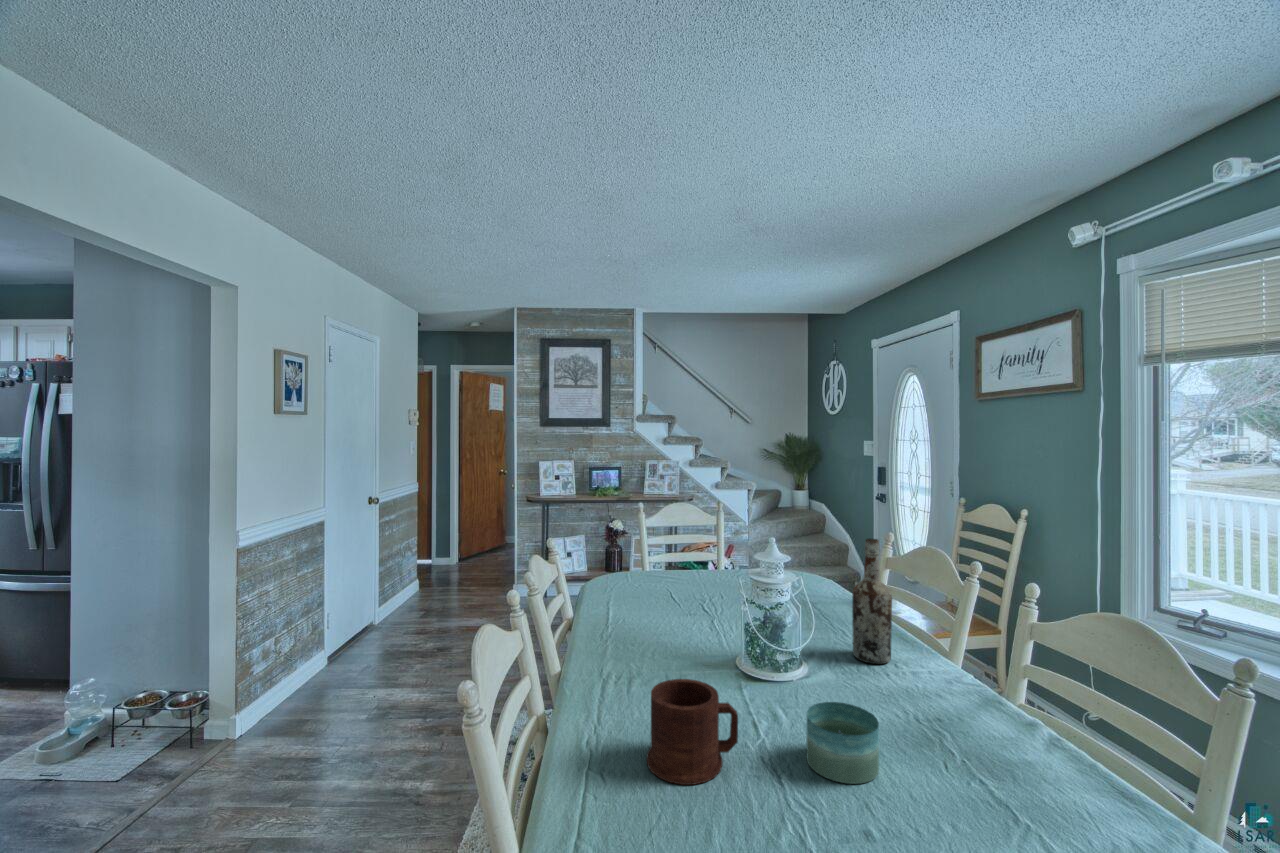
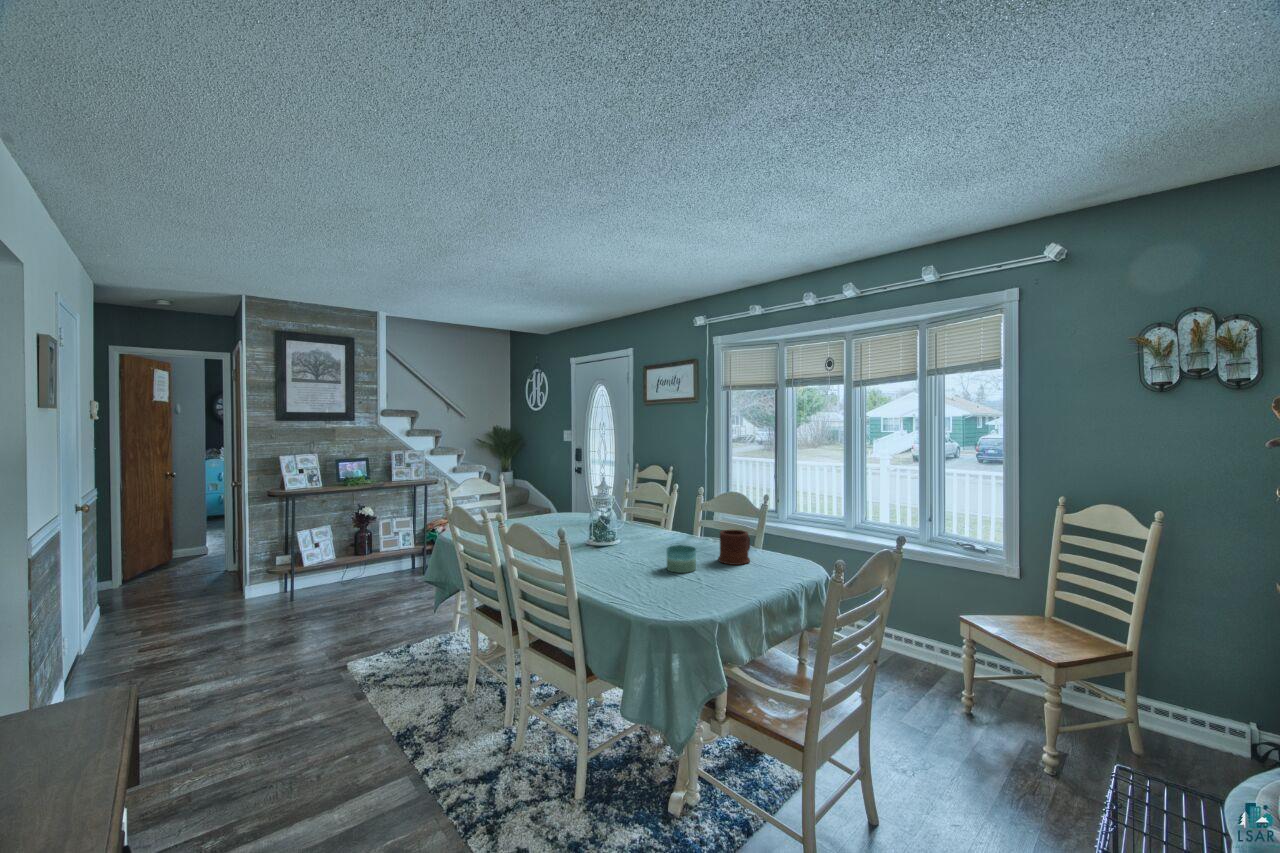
wine bottle: present [852,539,892,664] -> none [646,479,664,541]
mug: present [647,679,738,785] -> present [718,530,750,565]

